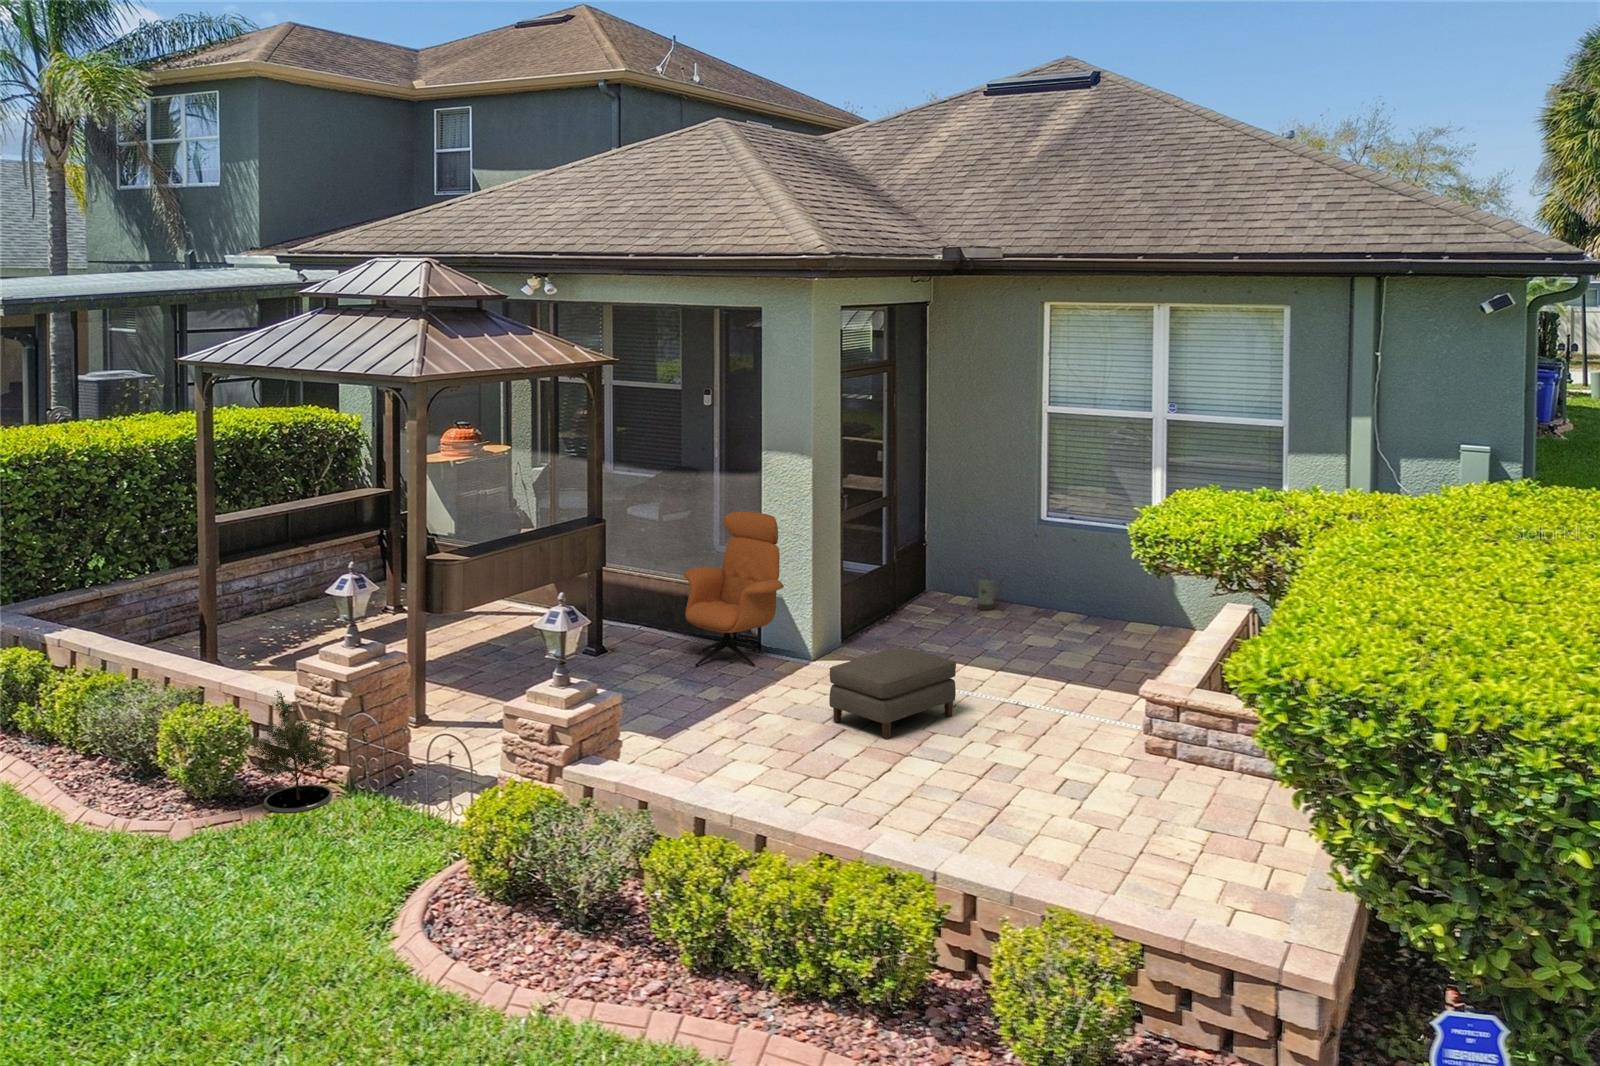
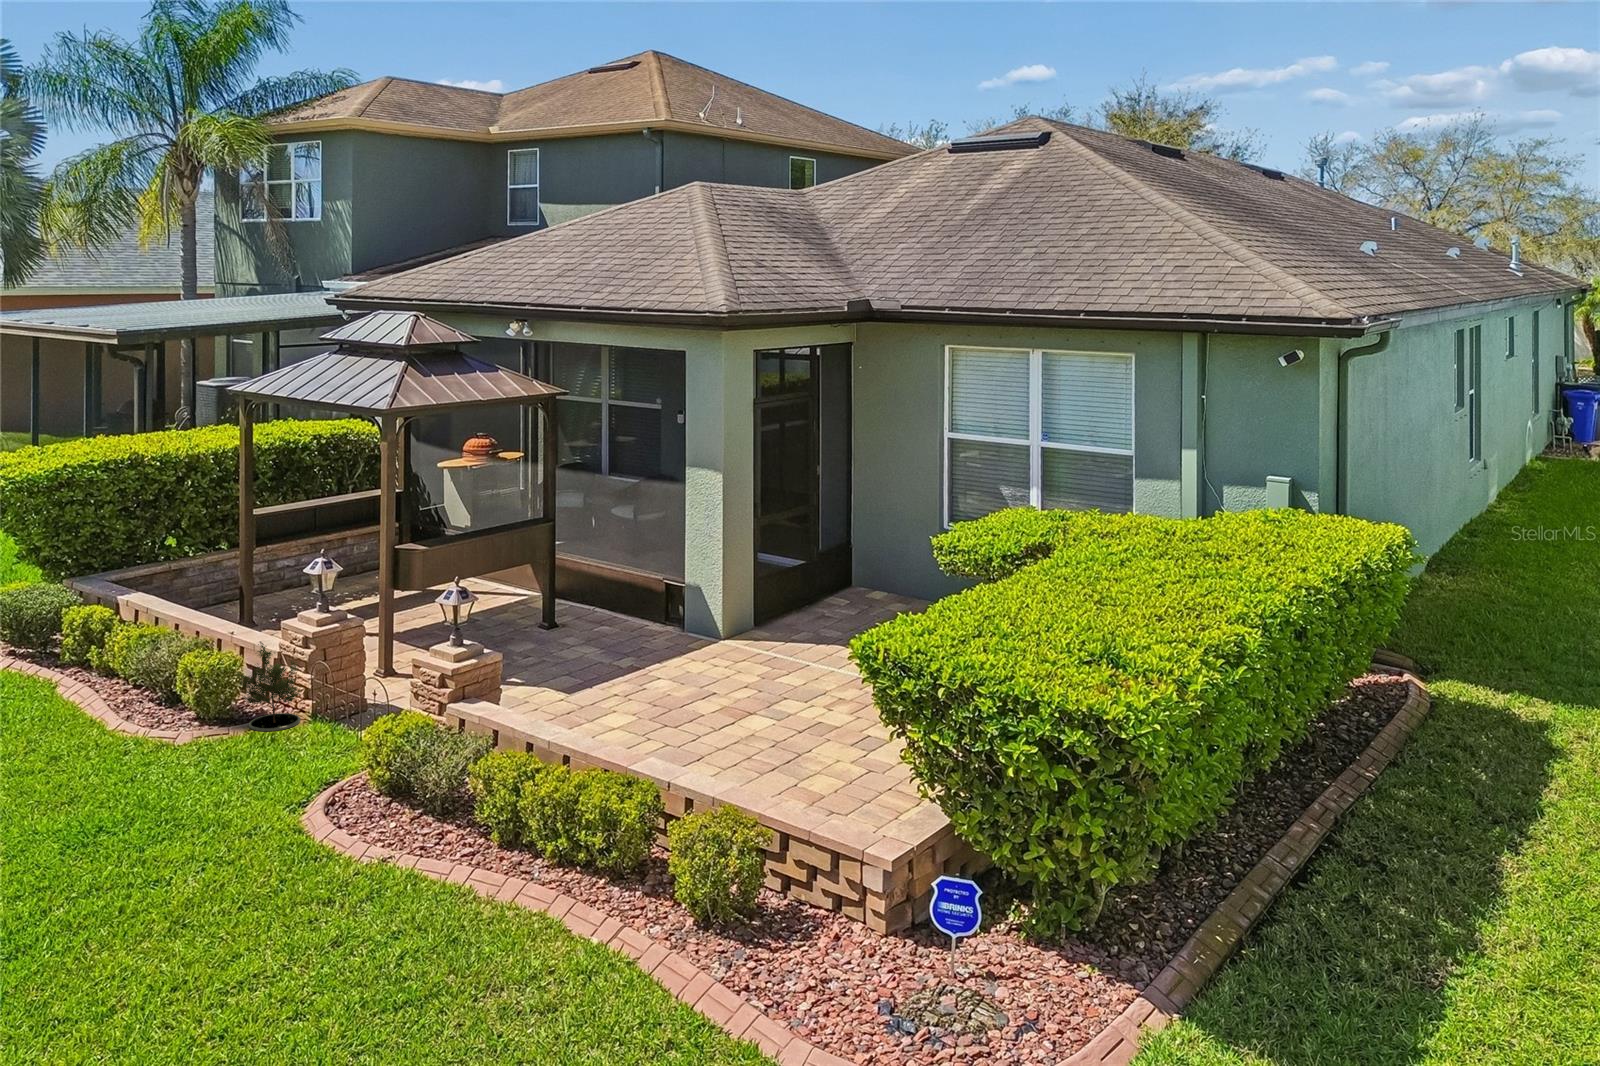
armchair: present [684,511,784,667] -> none [617,516,693,643]
watering can: present [970,567,1003,610] -> none [878,569,905,605]
ottoman: present [829,648,956,739] -> none [699,630,803,701]

